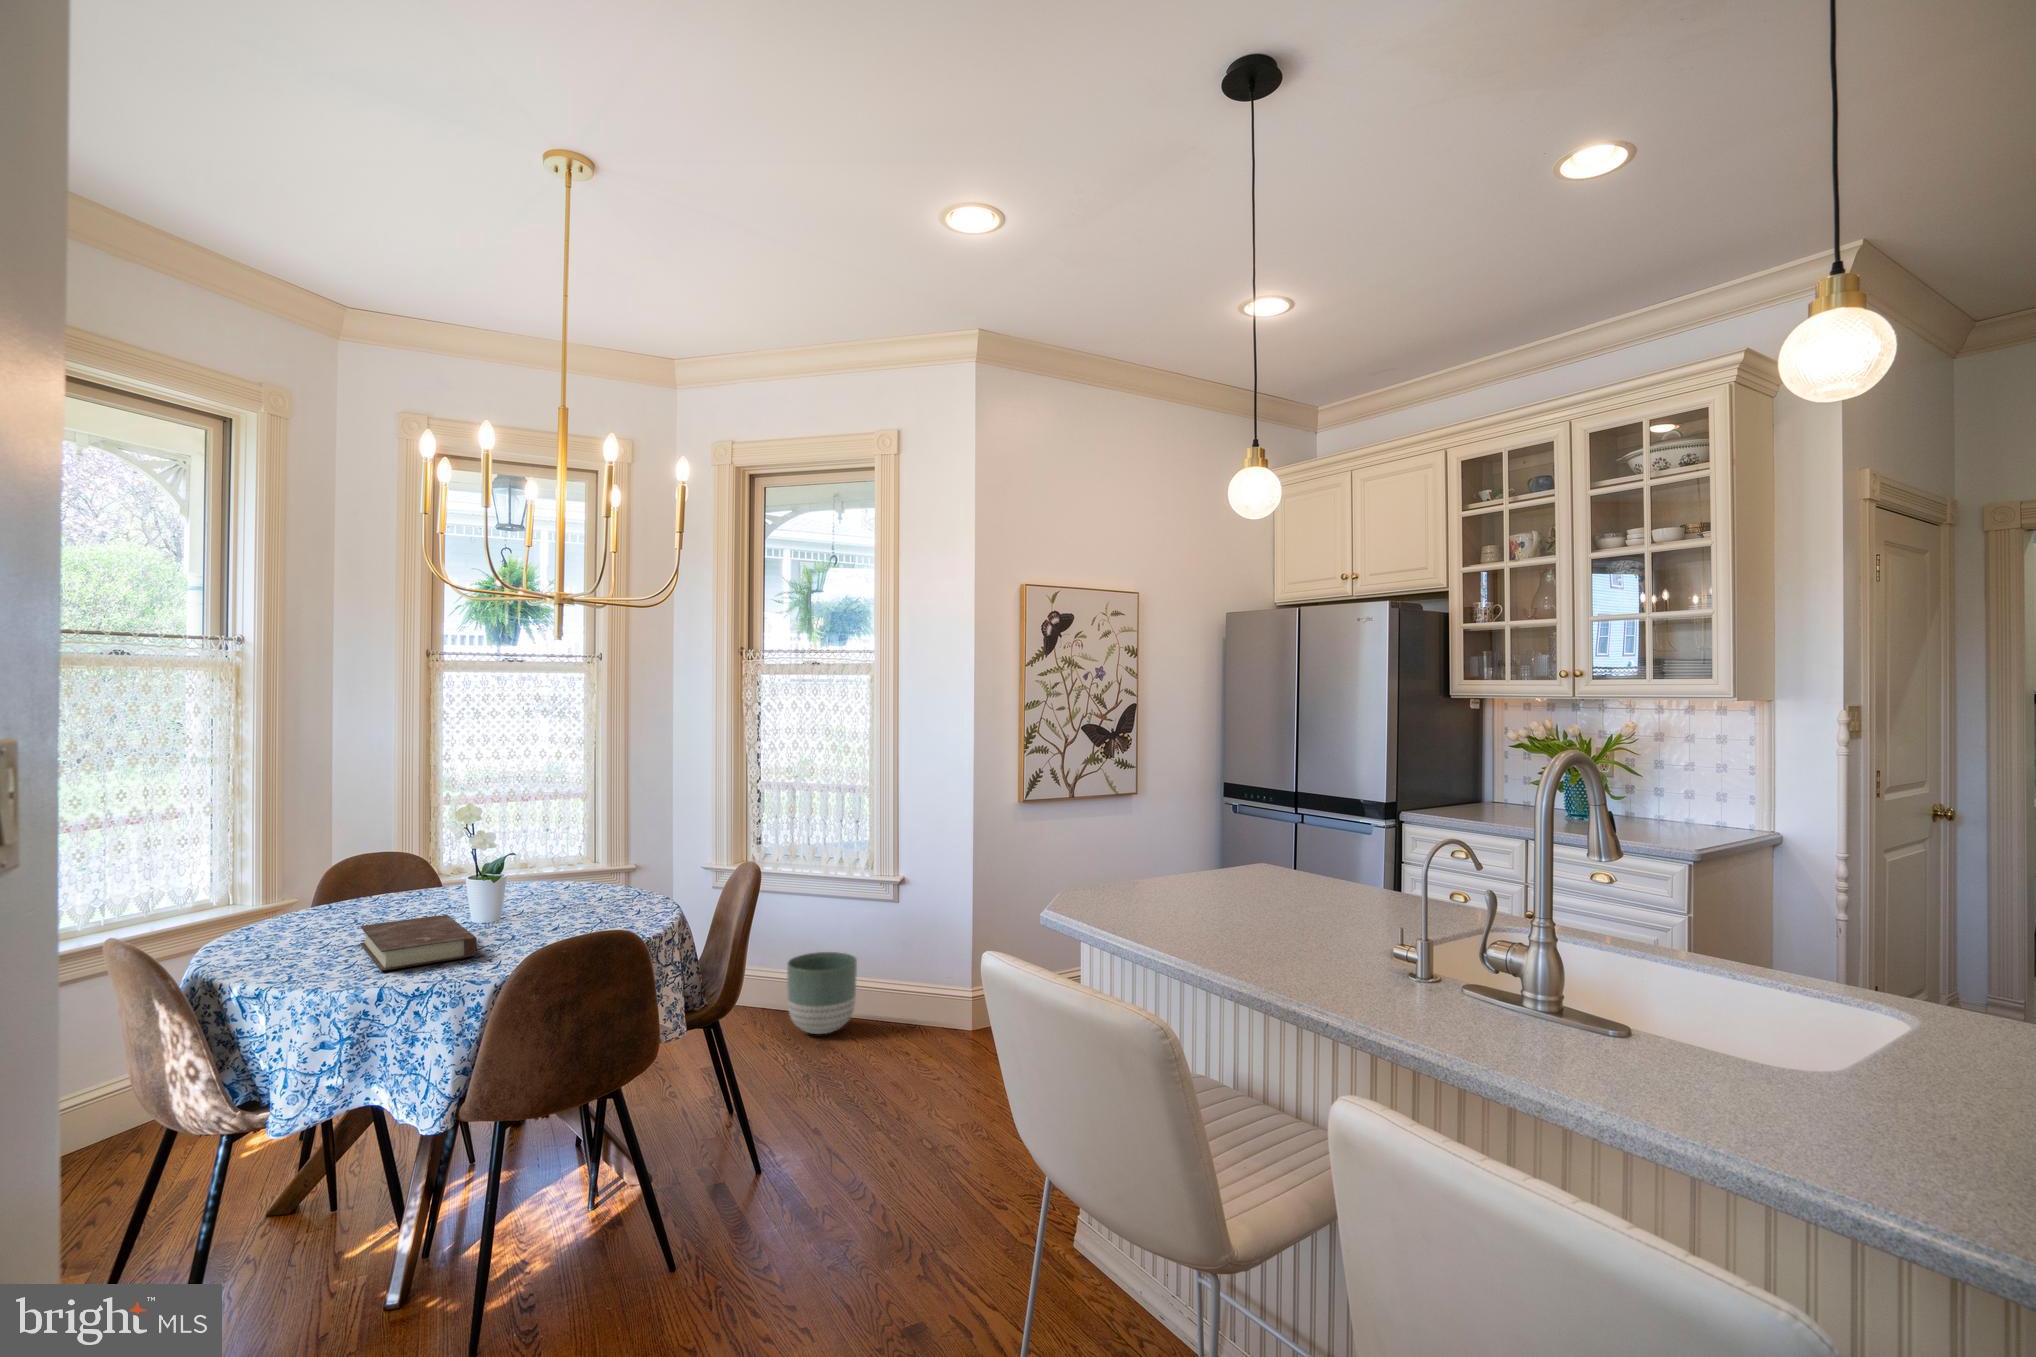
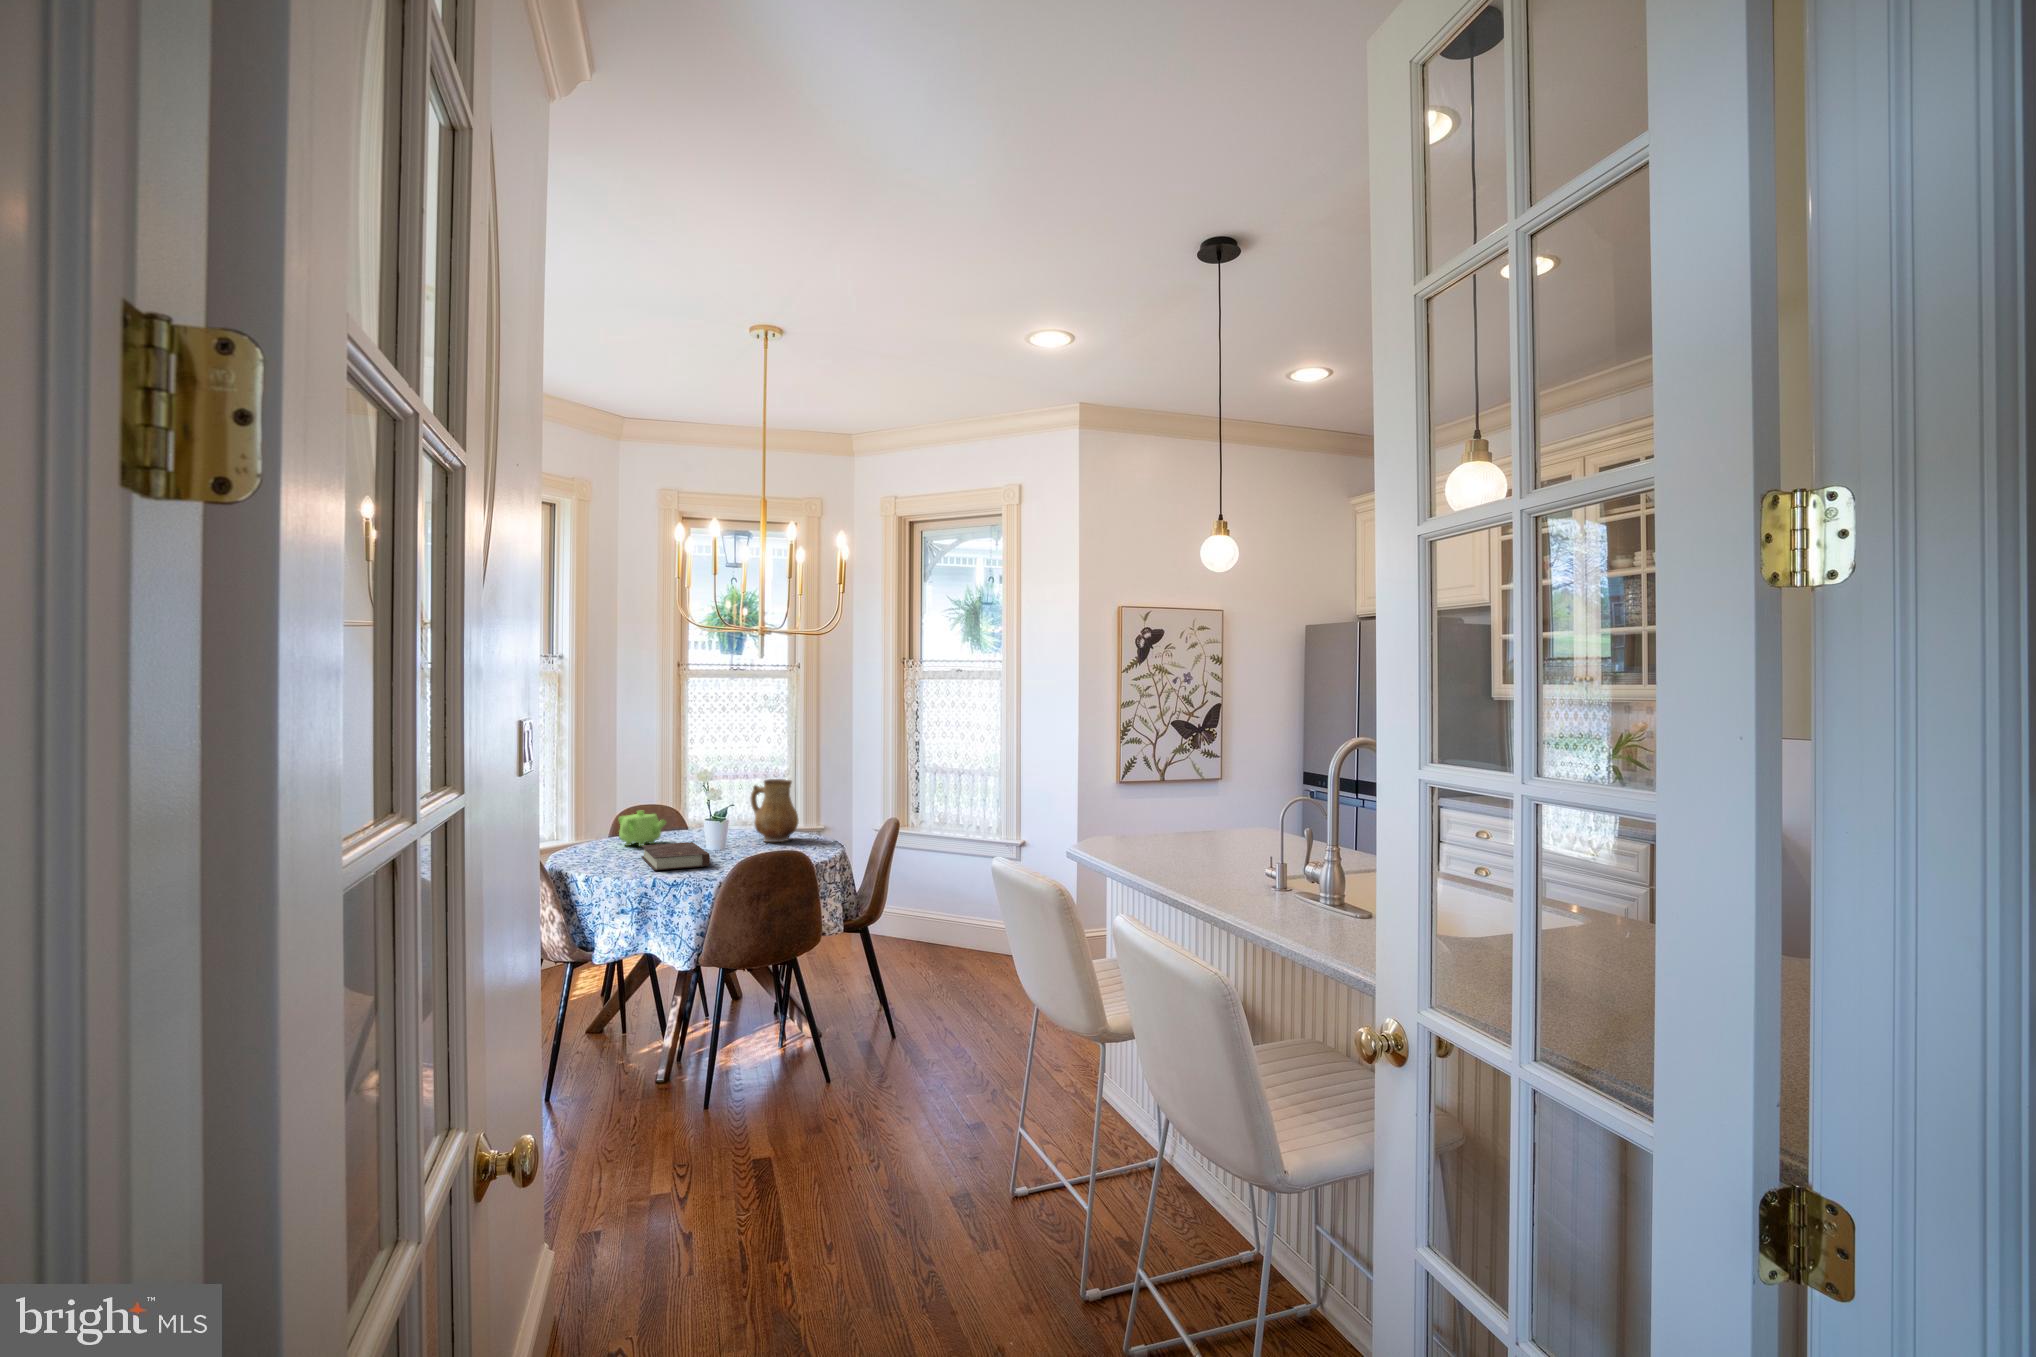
ceramic pitcher: none [538,813,611,904] -> present [751,779,798,842]
teapot: none [323,868,404,923] -> present [619,811,666,846]
planter: present [787,952,857,1034] -> none [933,899,986,961]

